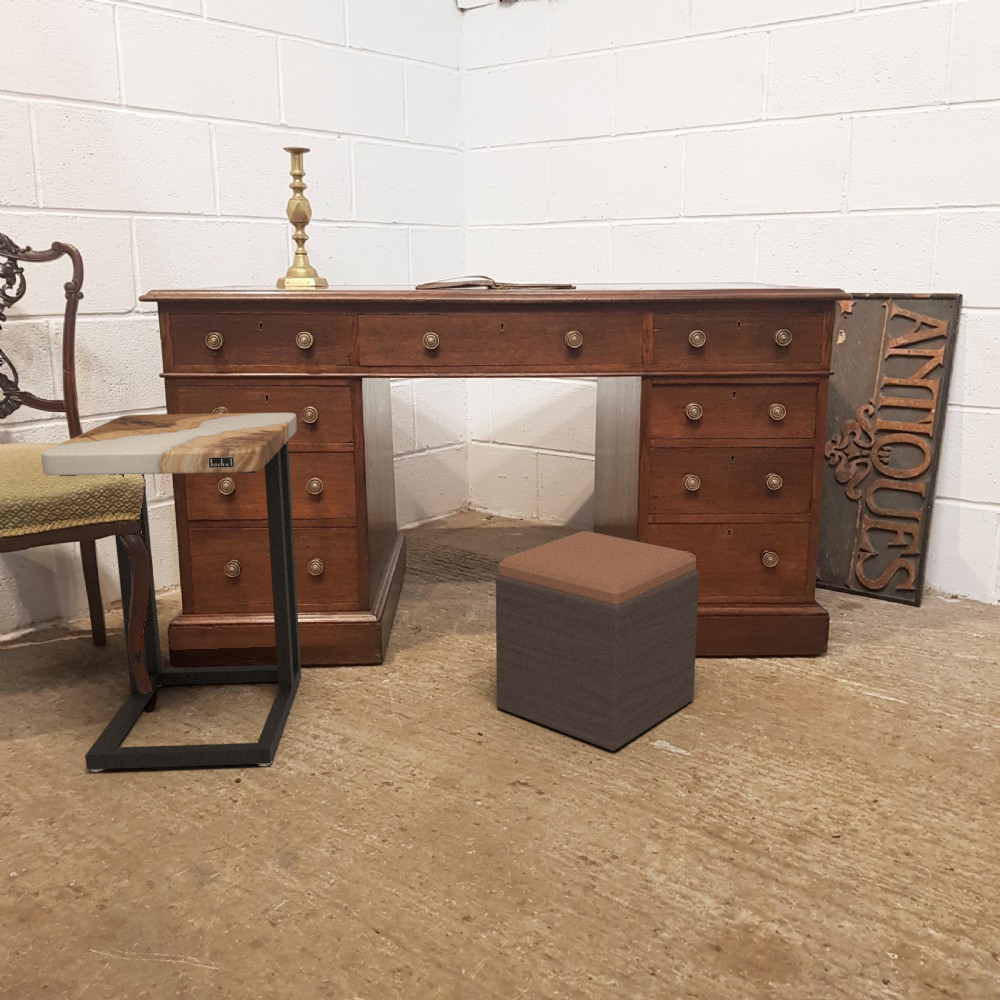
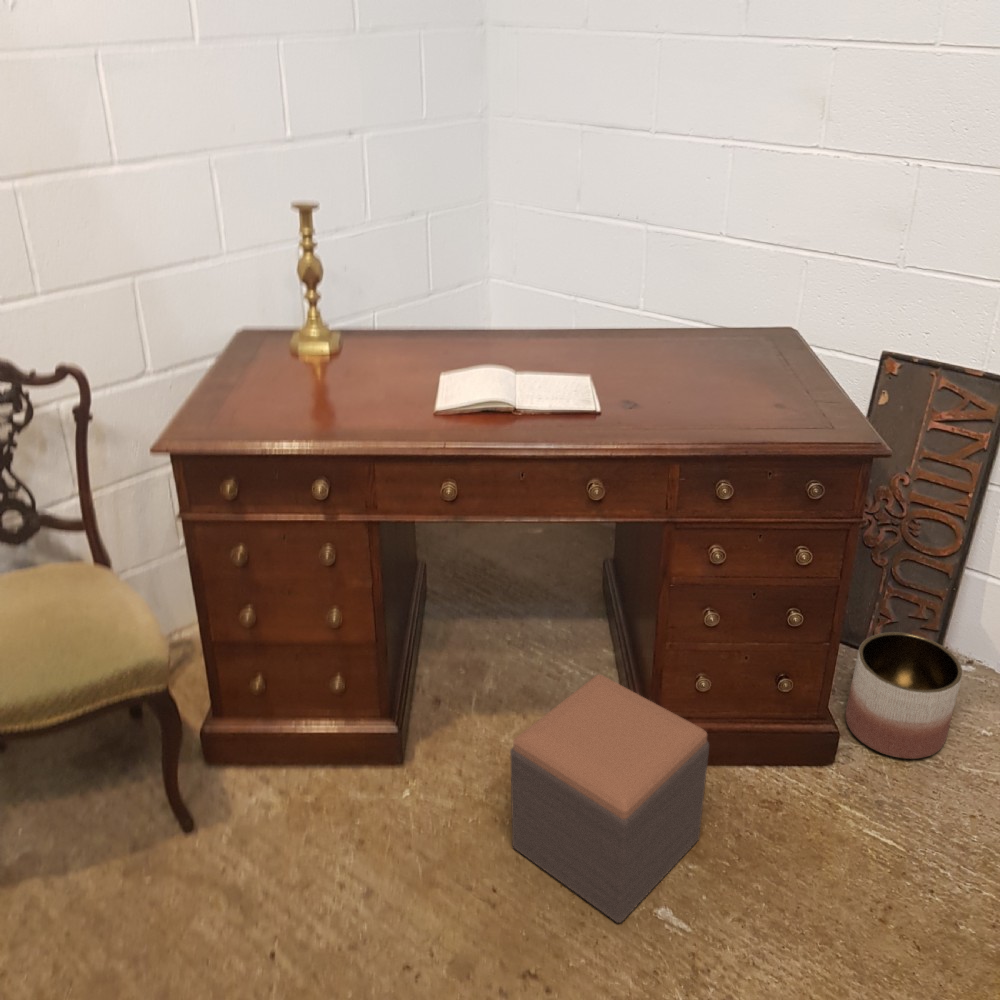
side table: present [41,413,301,772] -> none [60,571,330,941]
planter: none [834,538,945,650] -> present [846,632,962,759]

